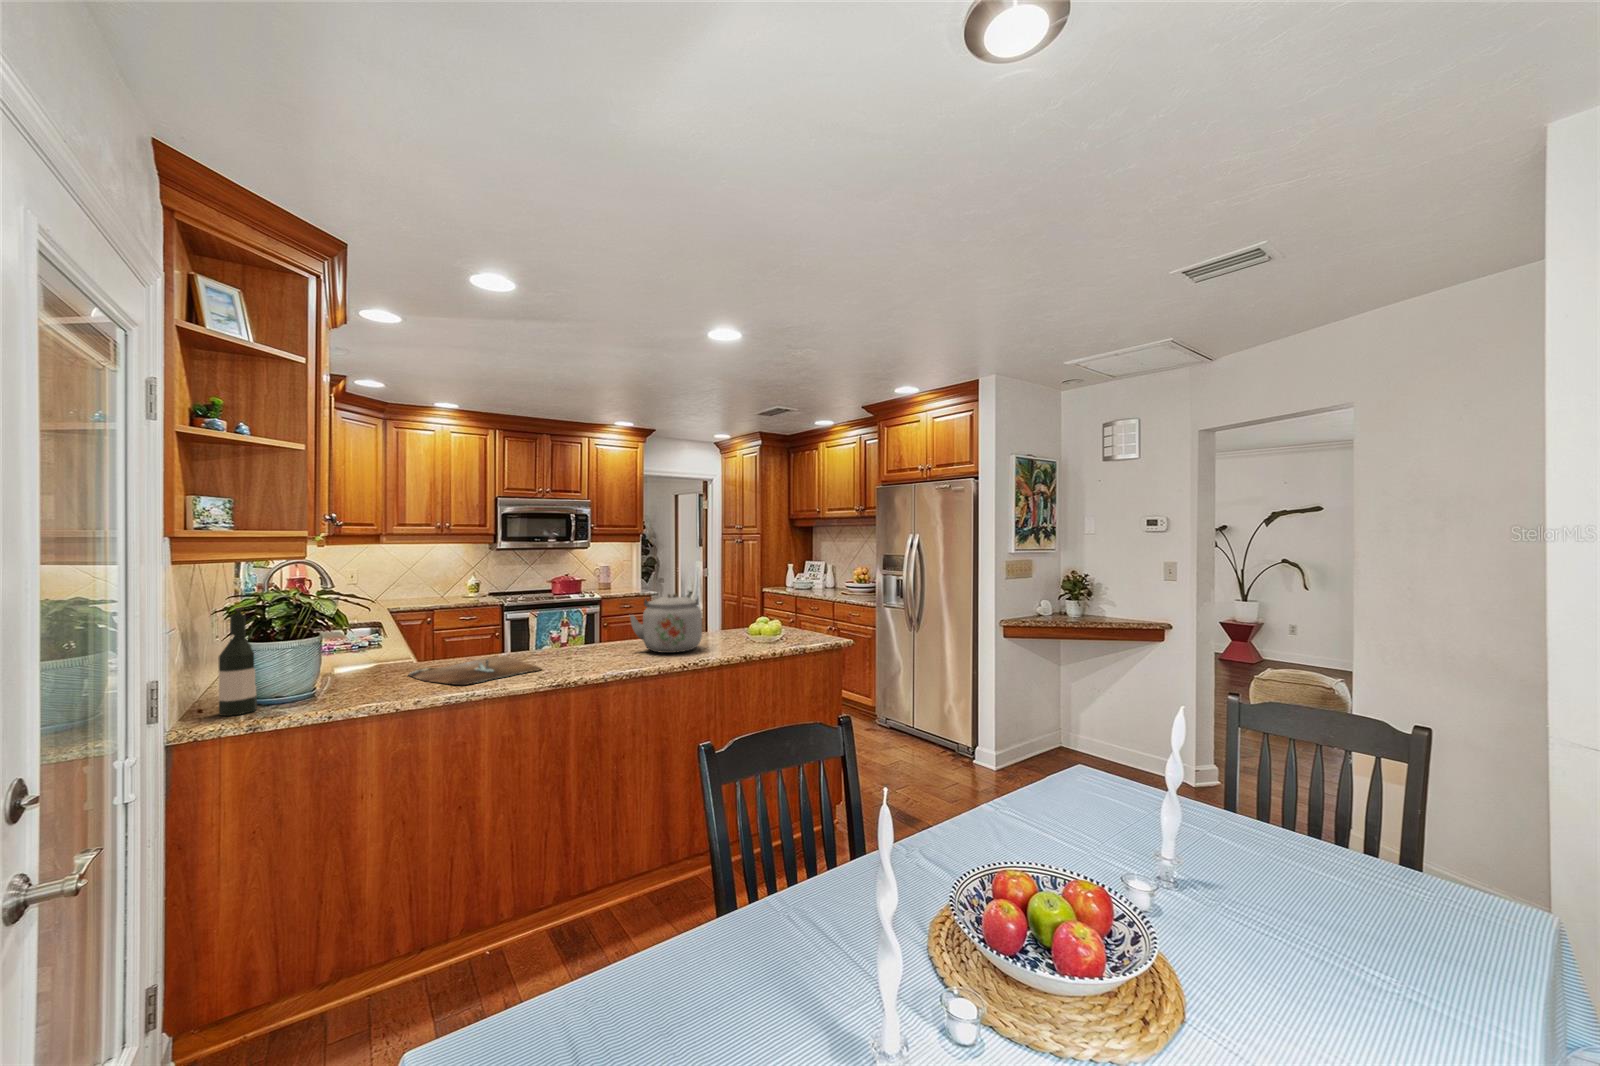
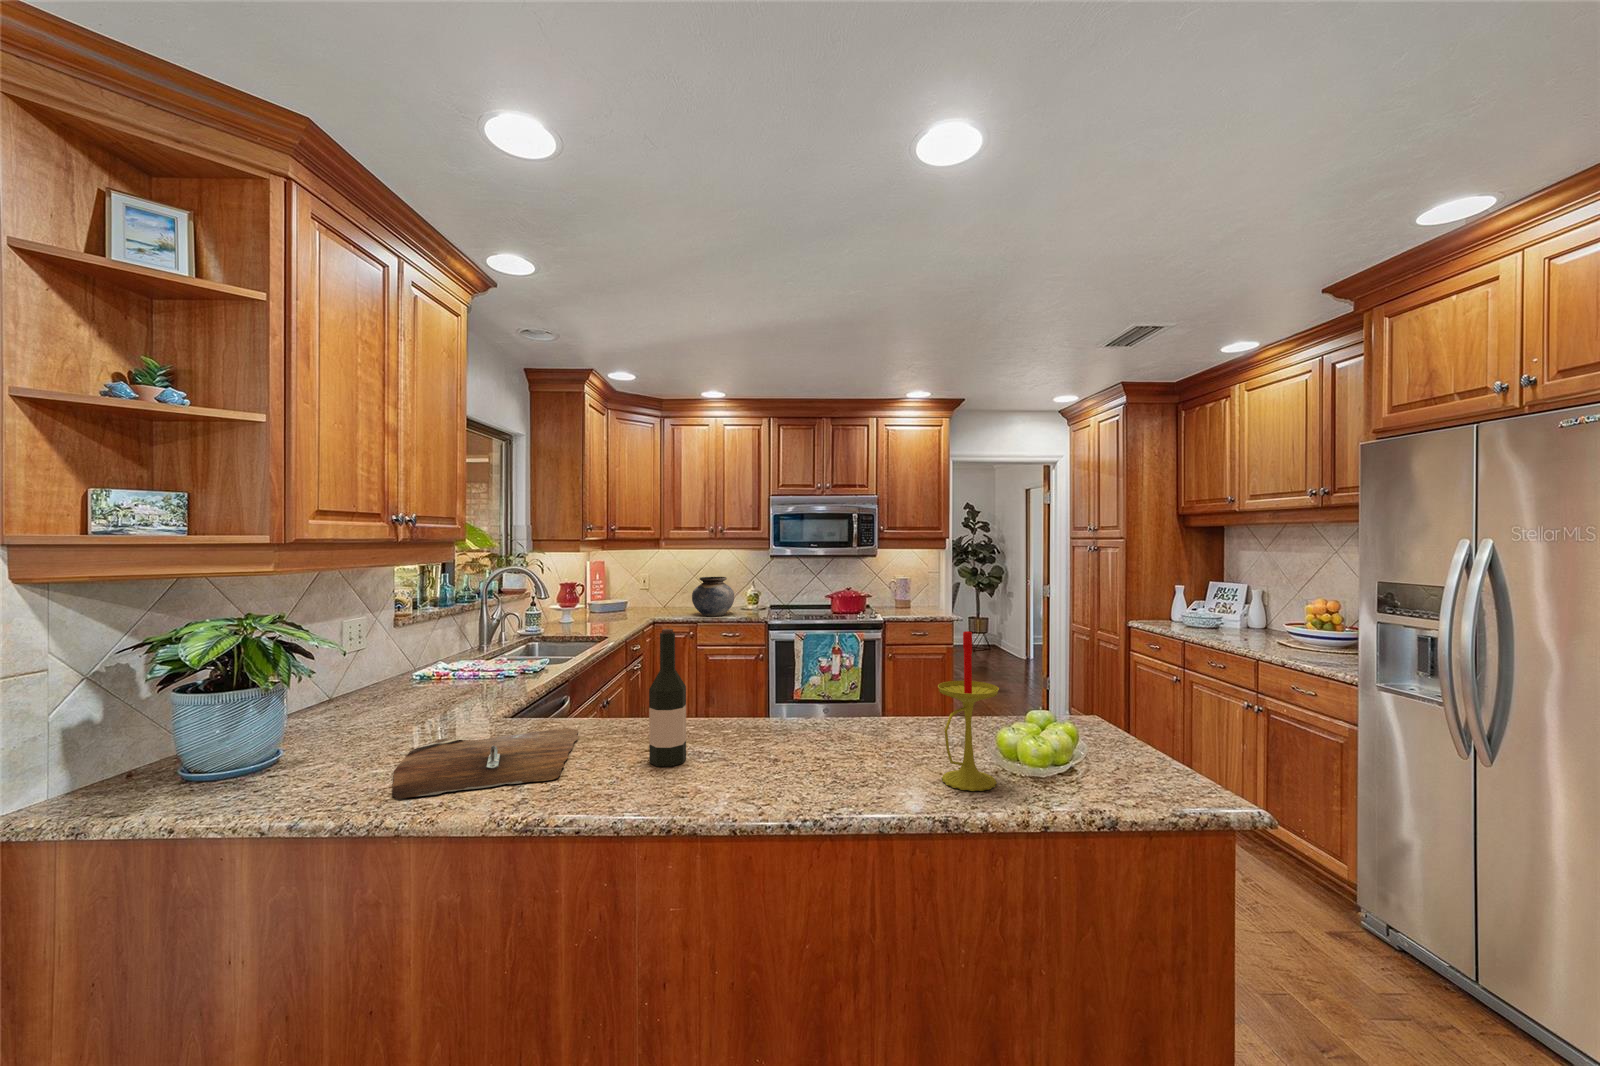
vase: none [427,568,470,602] -> present [692,577,734,616]
candle: none [732,575,760,648] -> present [938,631,999,791]
kettle: present [630,593,702,653] -> none [743,653,884,776]
wine bottle: present [218,608,257,716] -> present [649,629,686,766]

